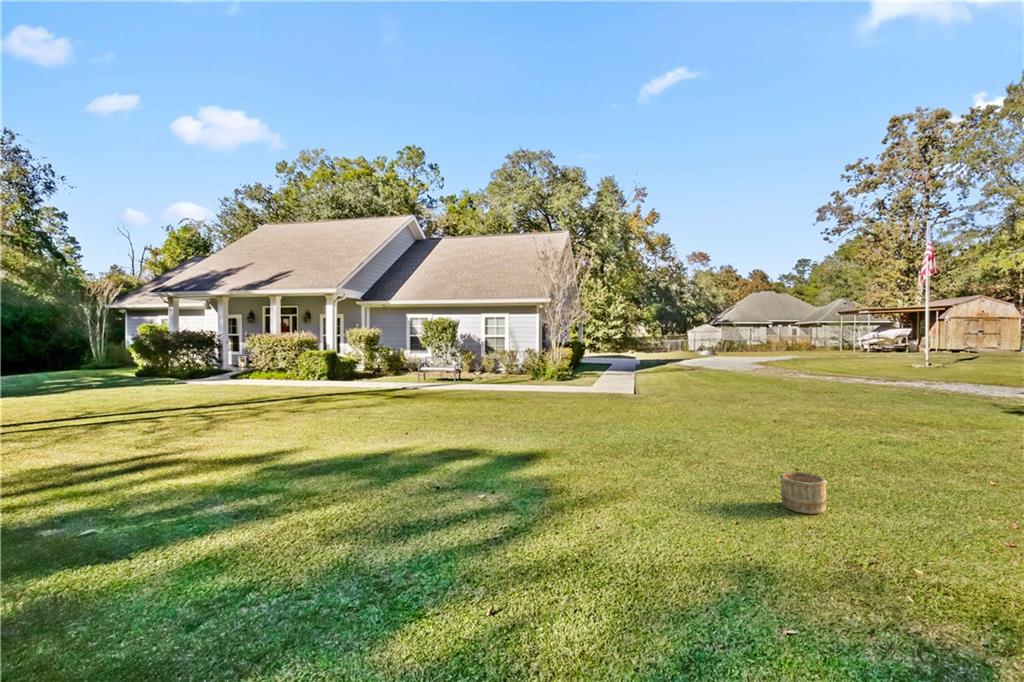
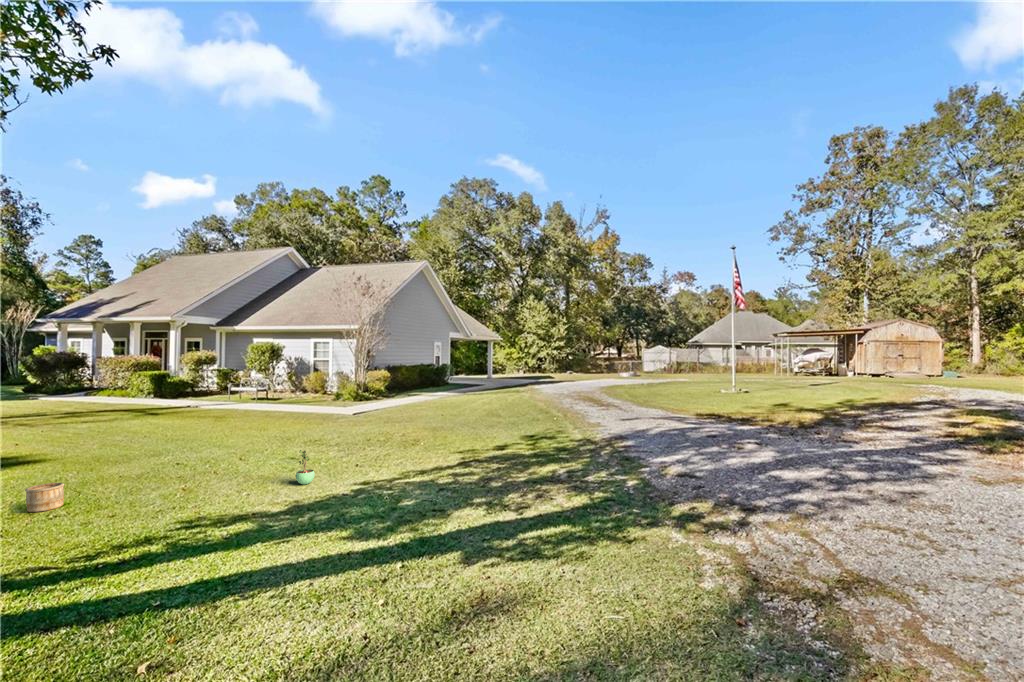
potted plant: none [943,423,983,466] -> present [296,450,315,484]

